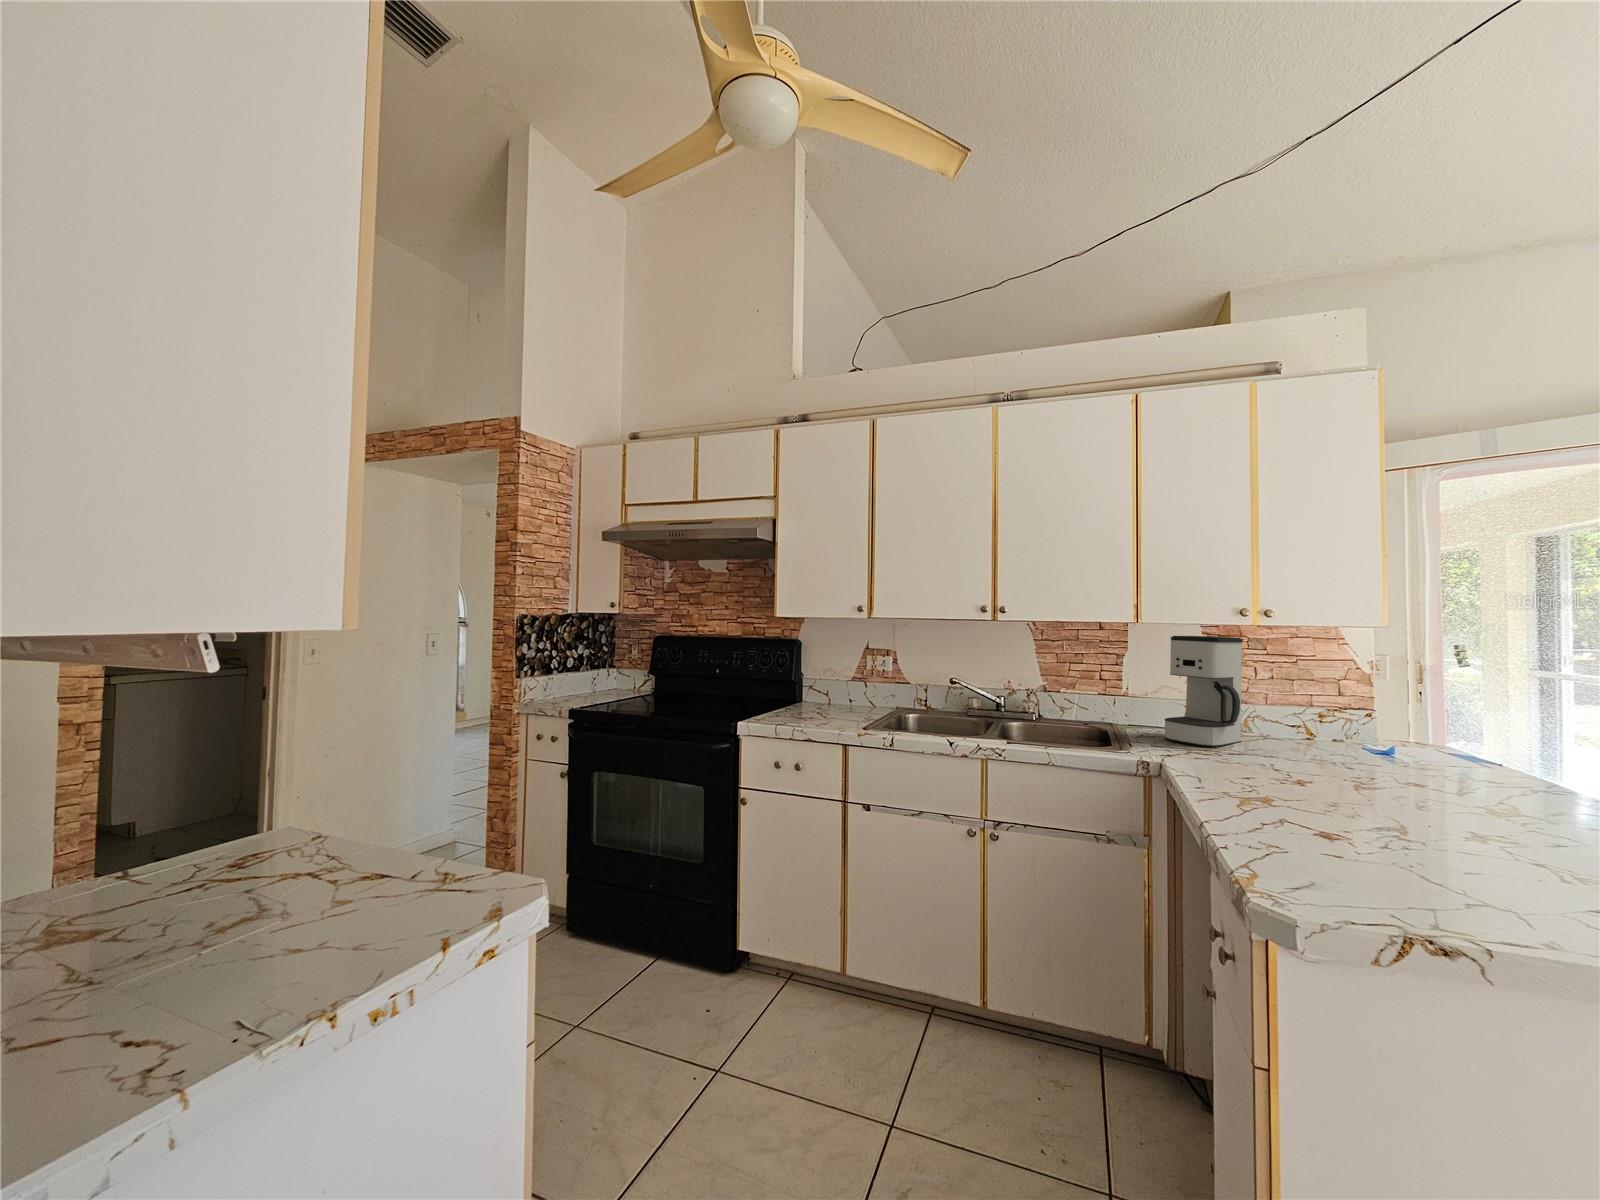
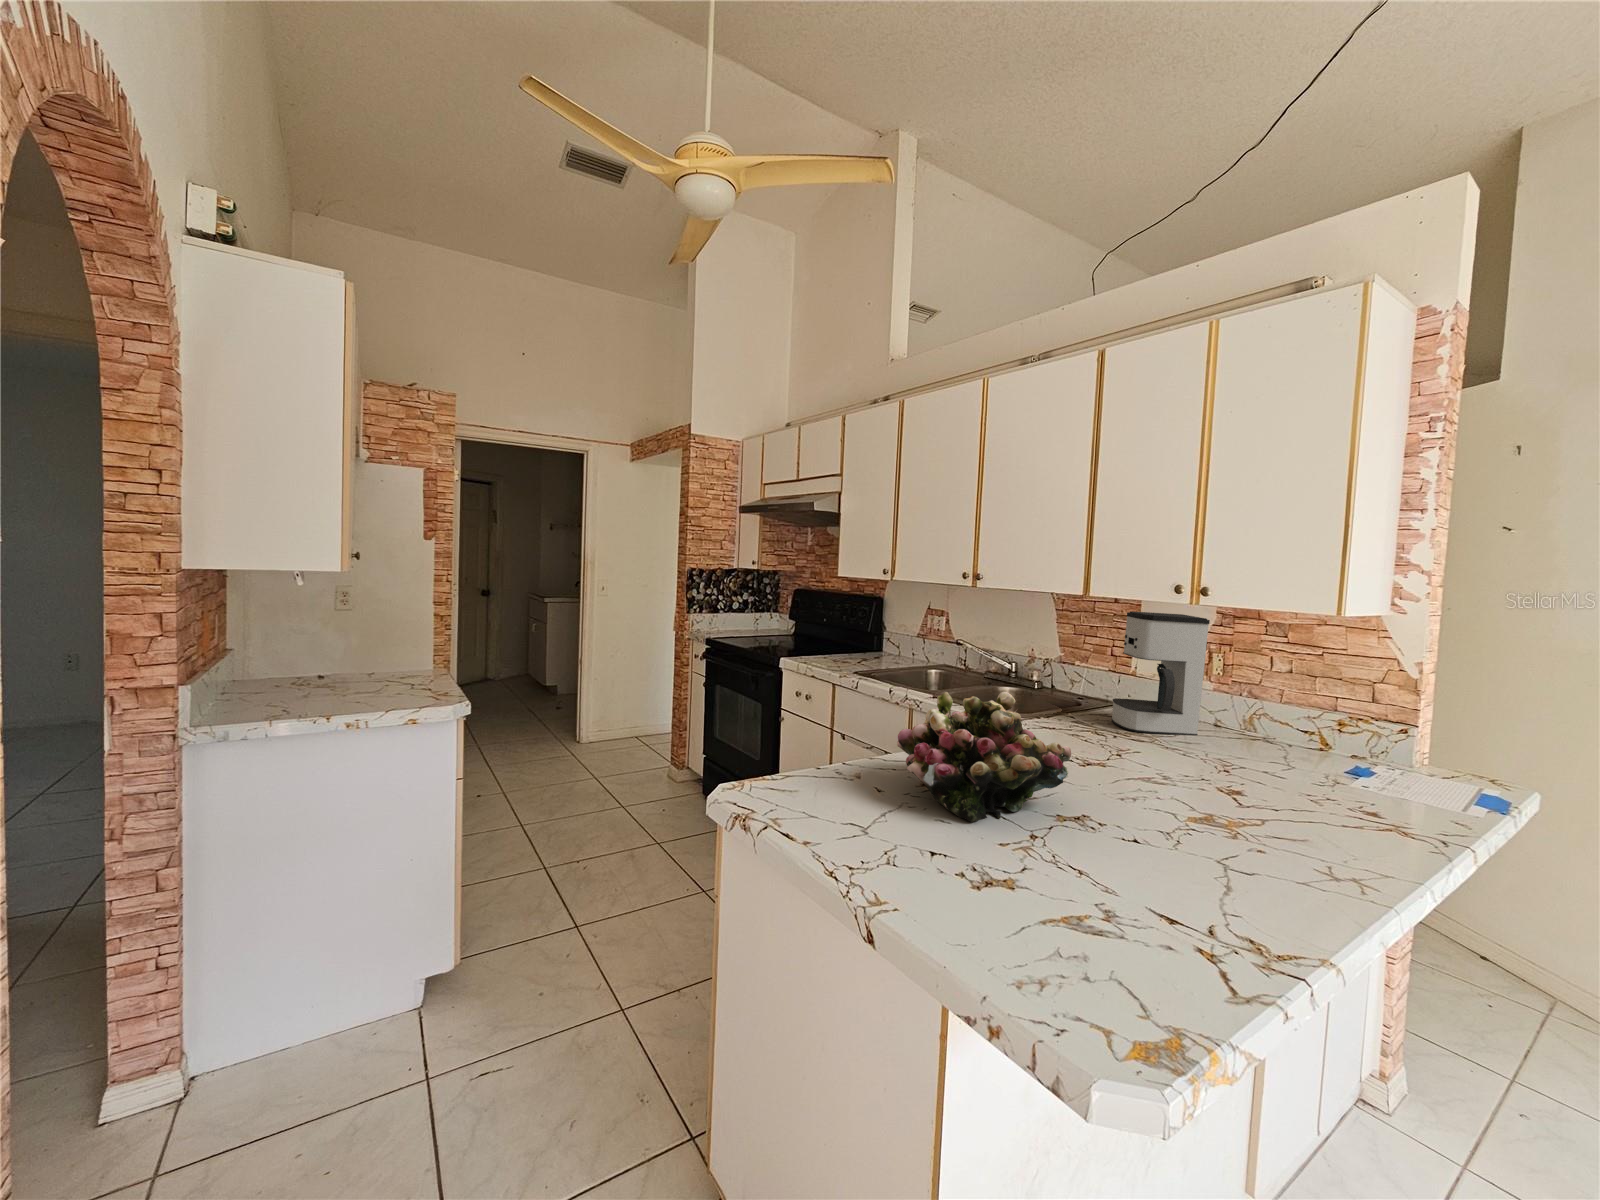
flower arrangement: none [1284,723,1553,876] -> present [897,692,1071,822]

